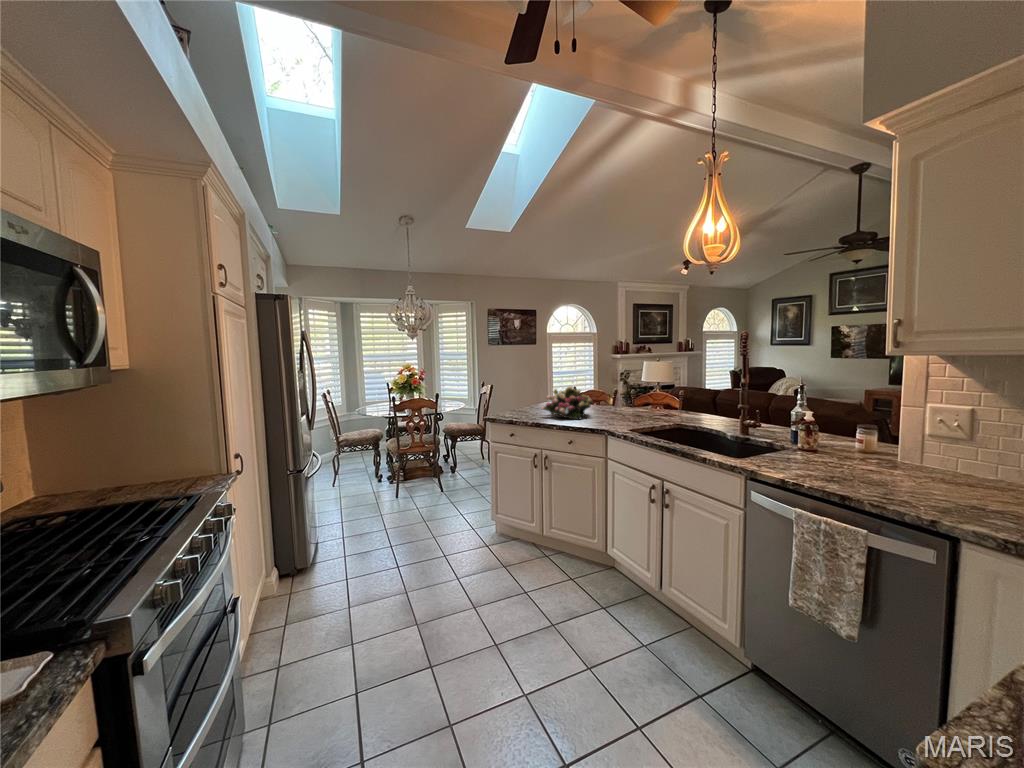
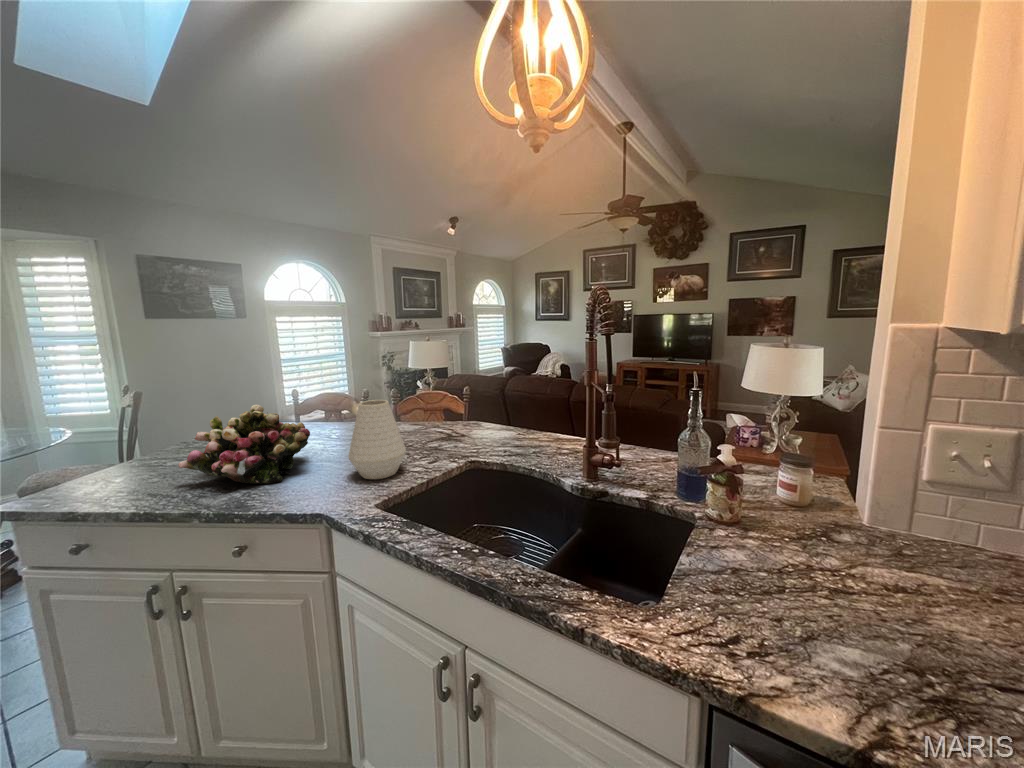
vase: none [612,385,639,422] -> present [348,400,406,480]

